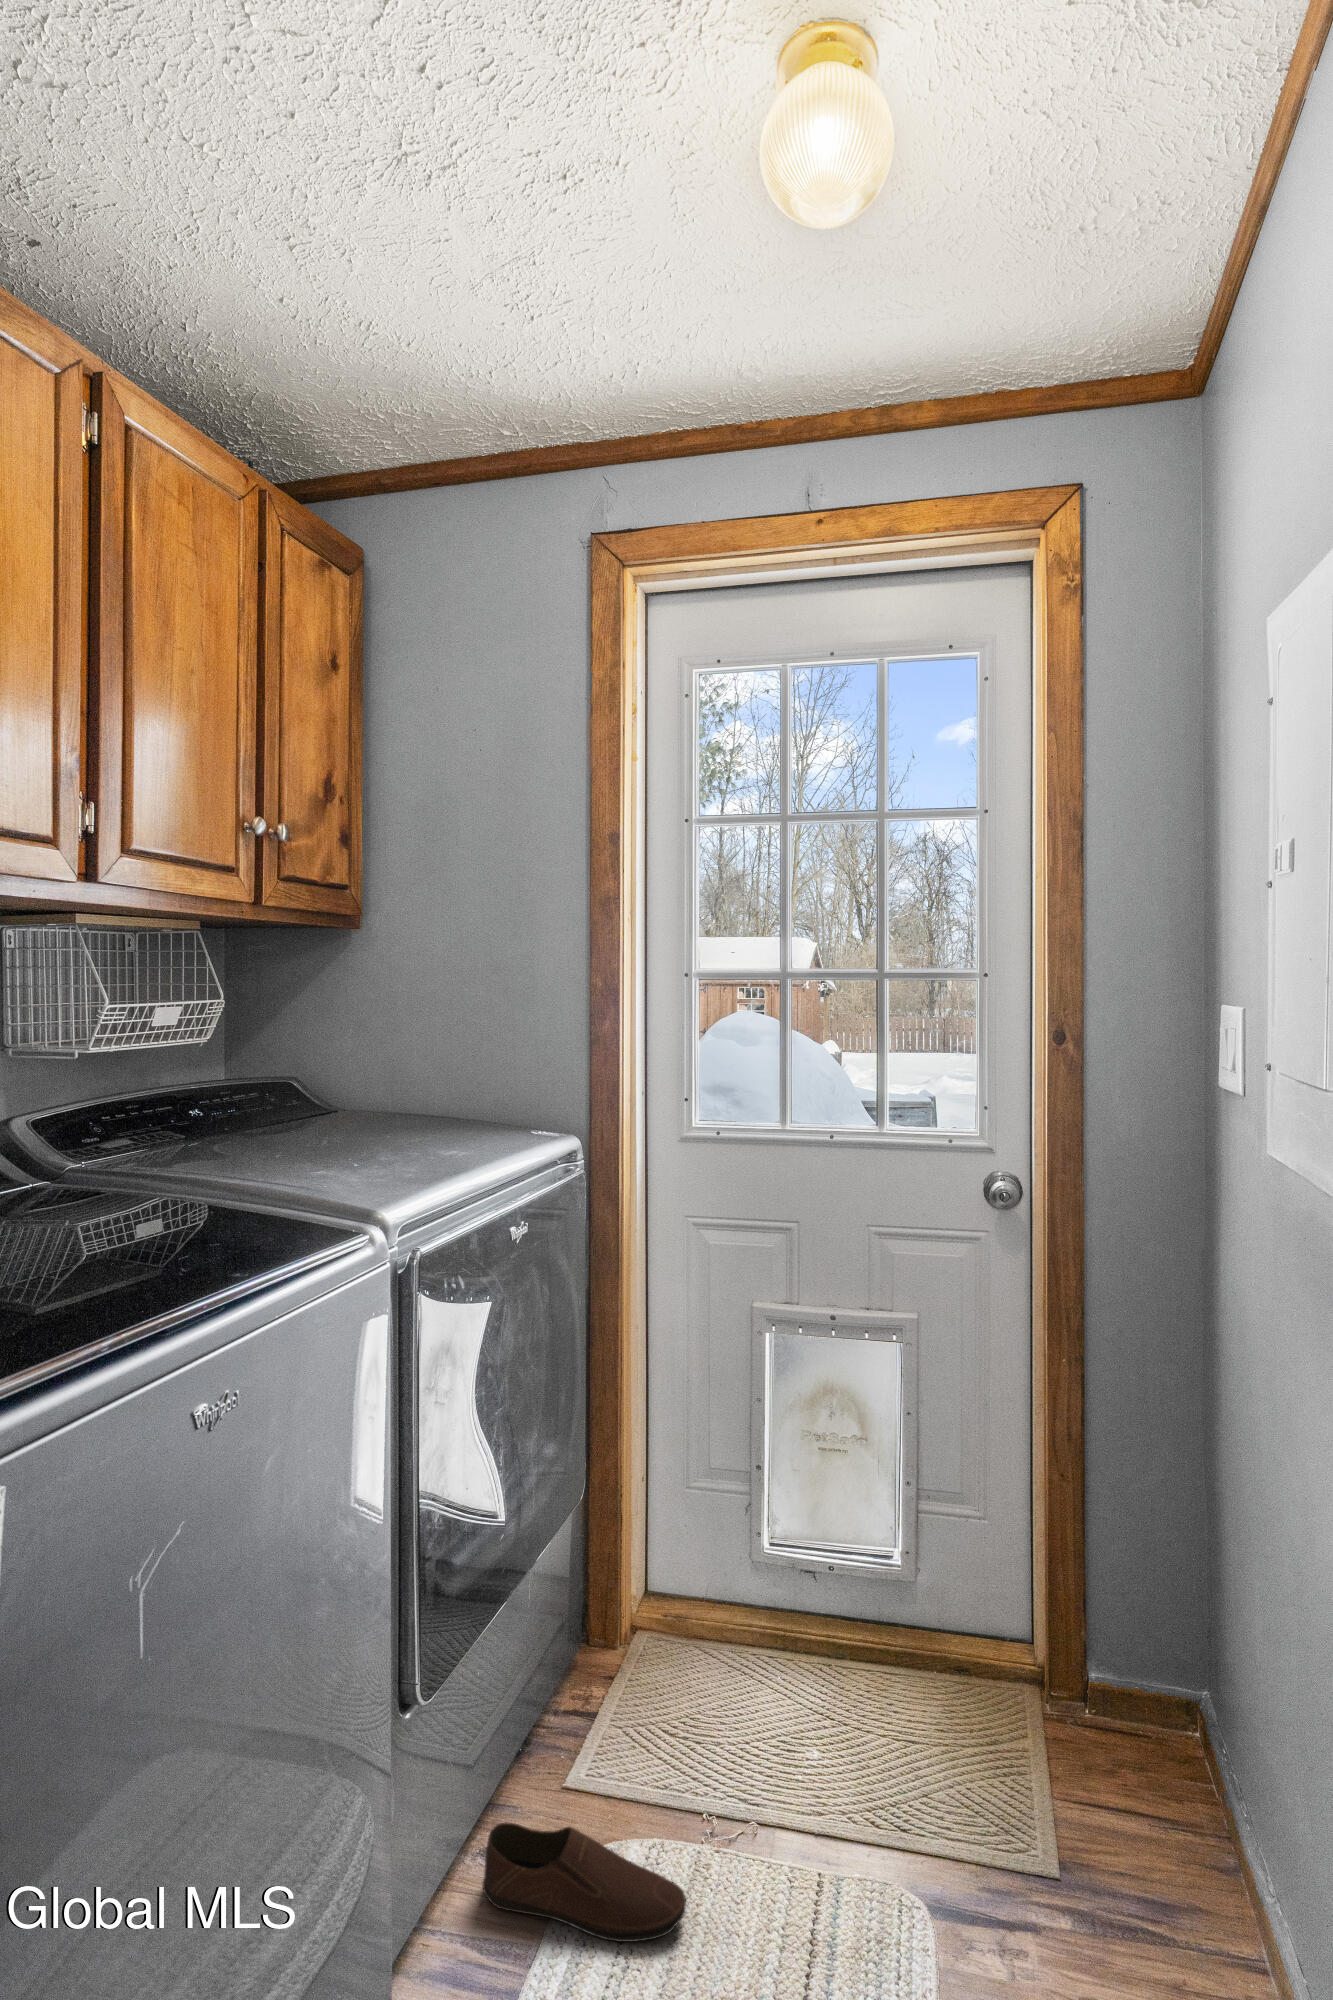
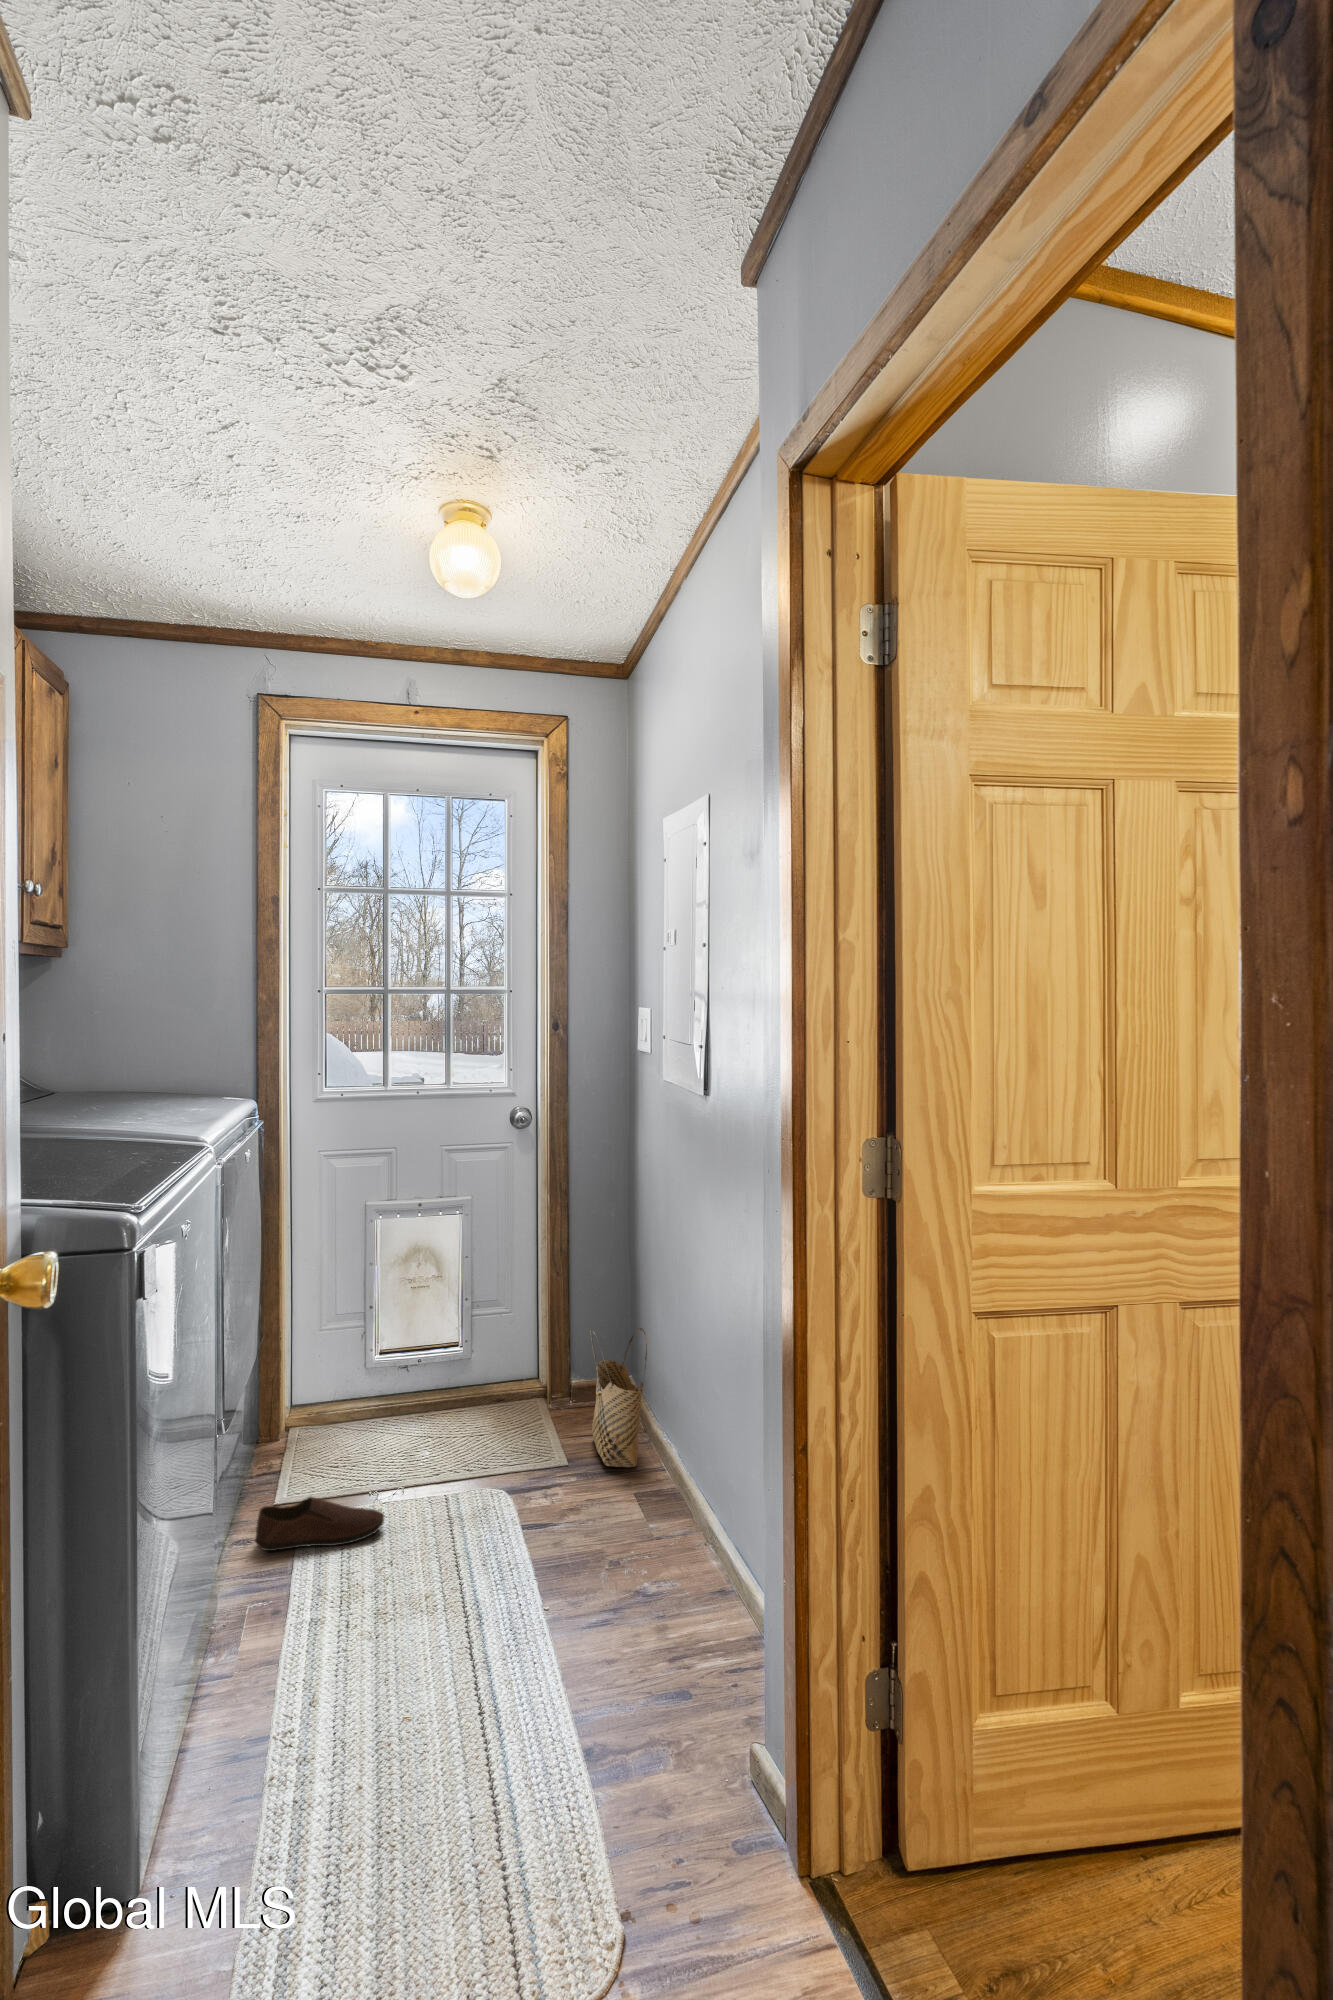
woven basket: none [1102,1620,1222,1936] -> present [590,1328,647,1467]

